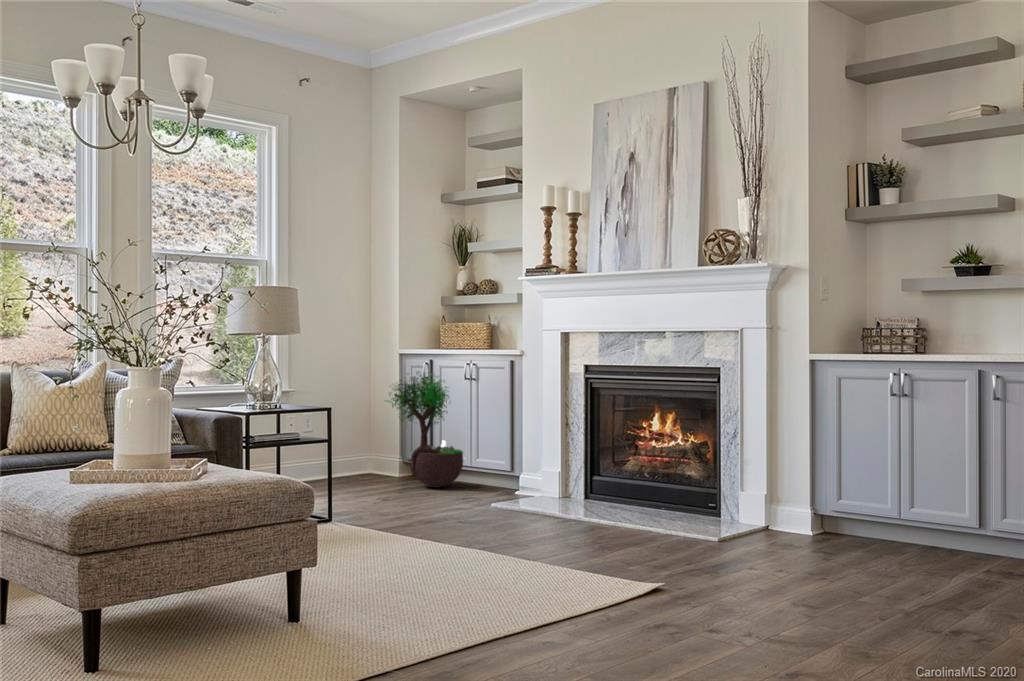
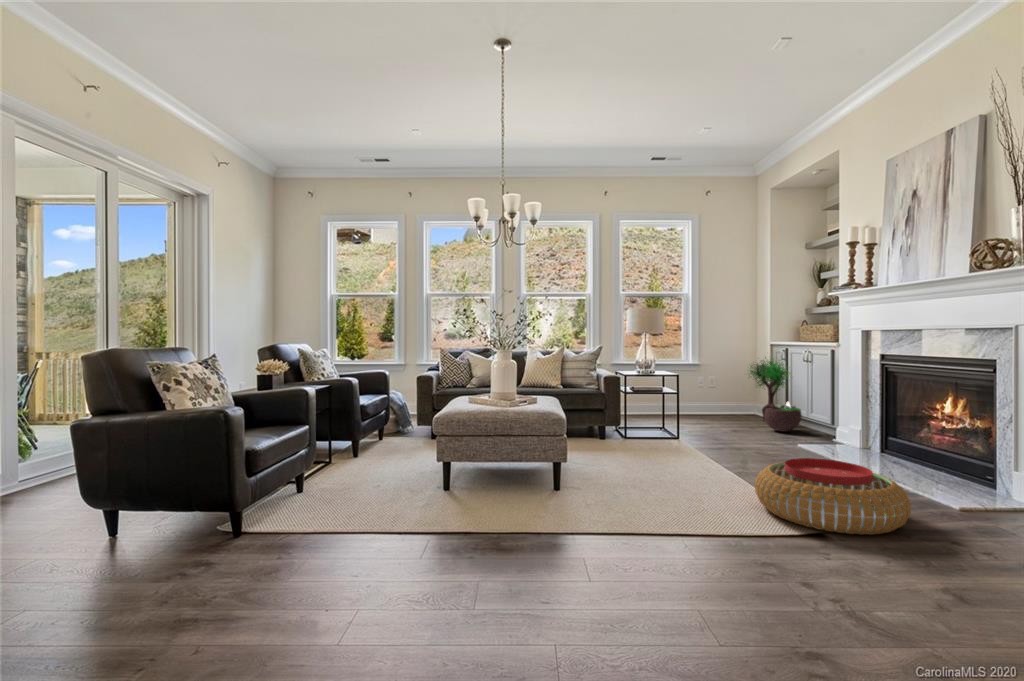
pouf: none [551,503,724,589] -> present [755,458,911,535]

